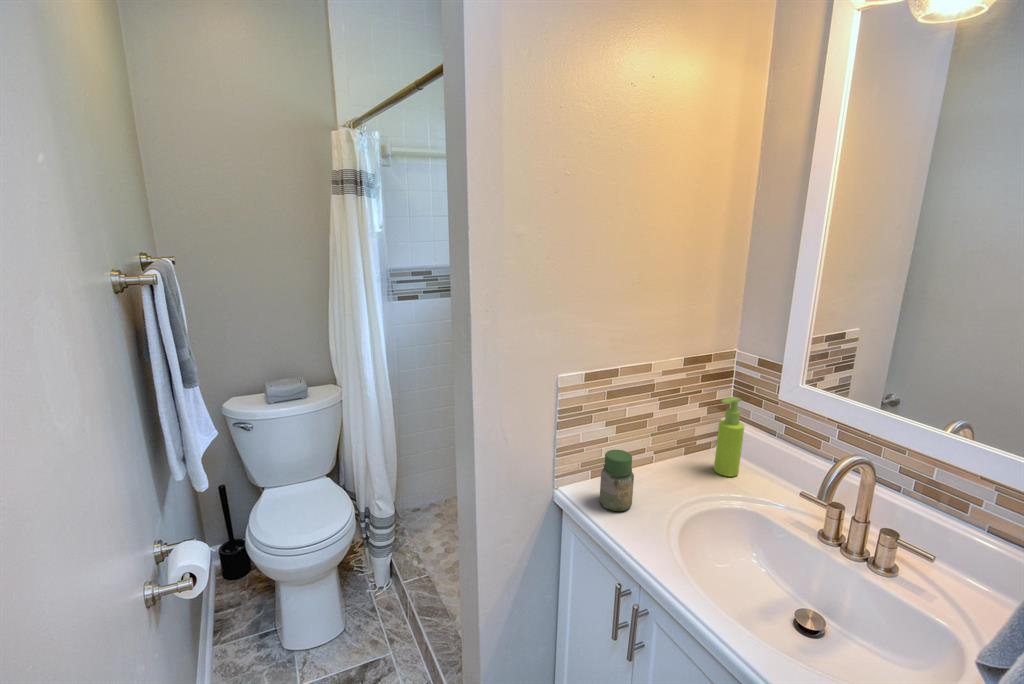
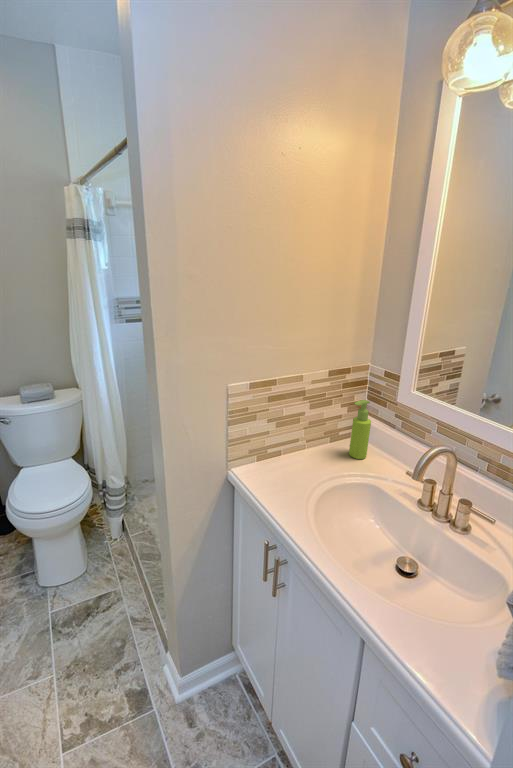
jar: present [600,450,634,511] -> none [259,441,284,487]

